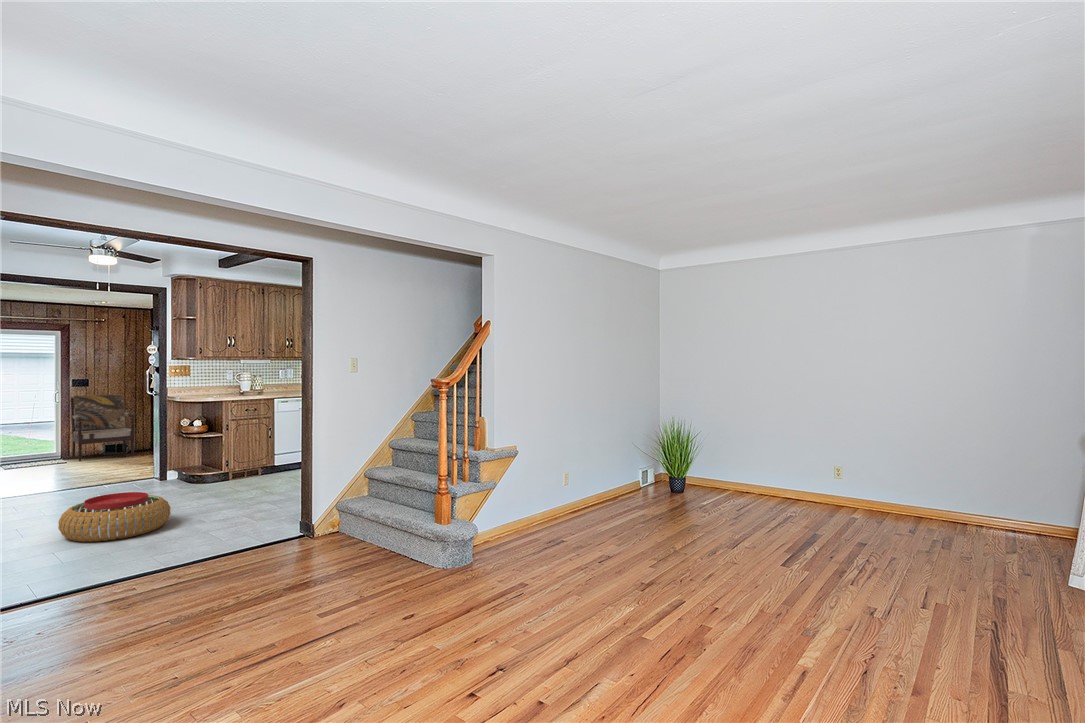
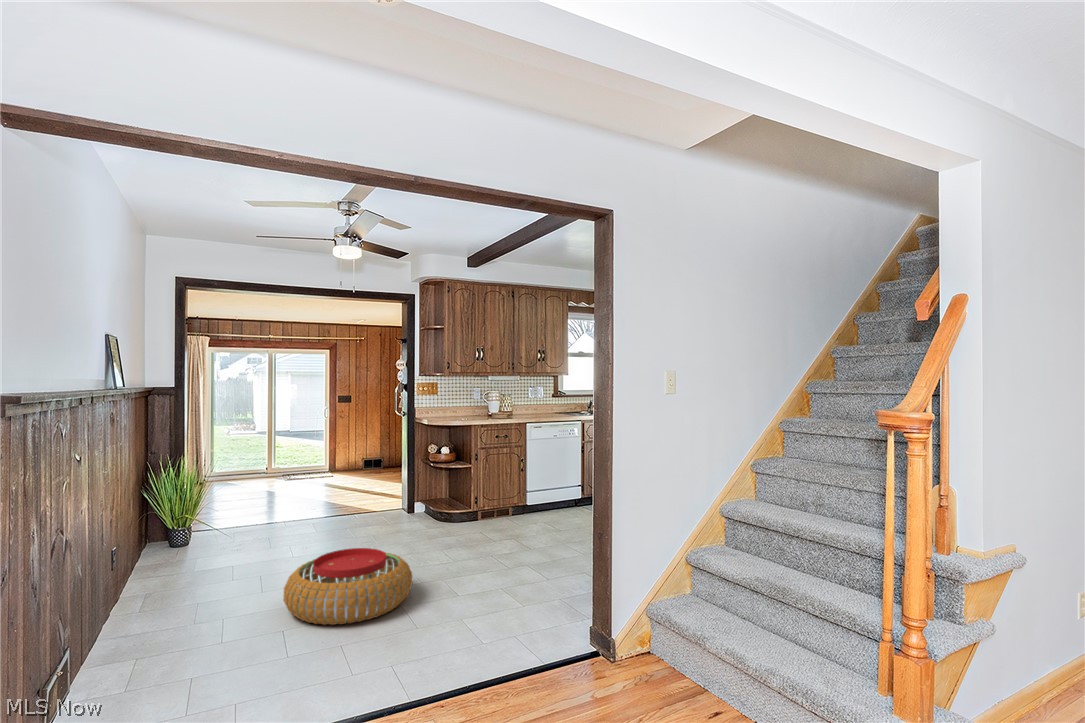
armchair: present [71,395,135,461] -> none [336,412,389,481]

